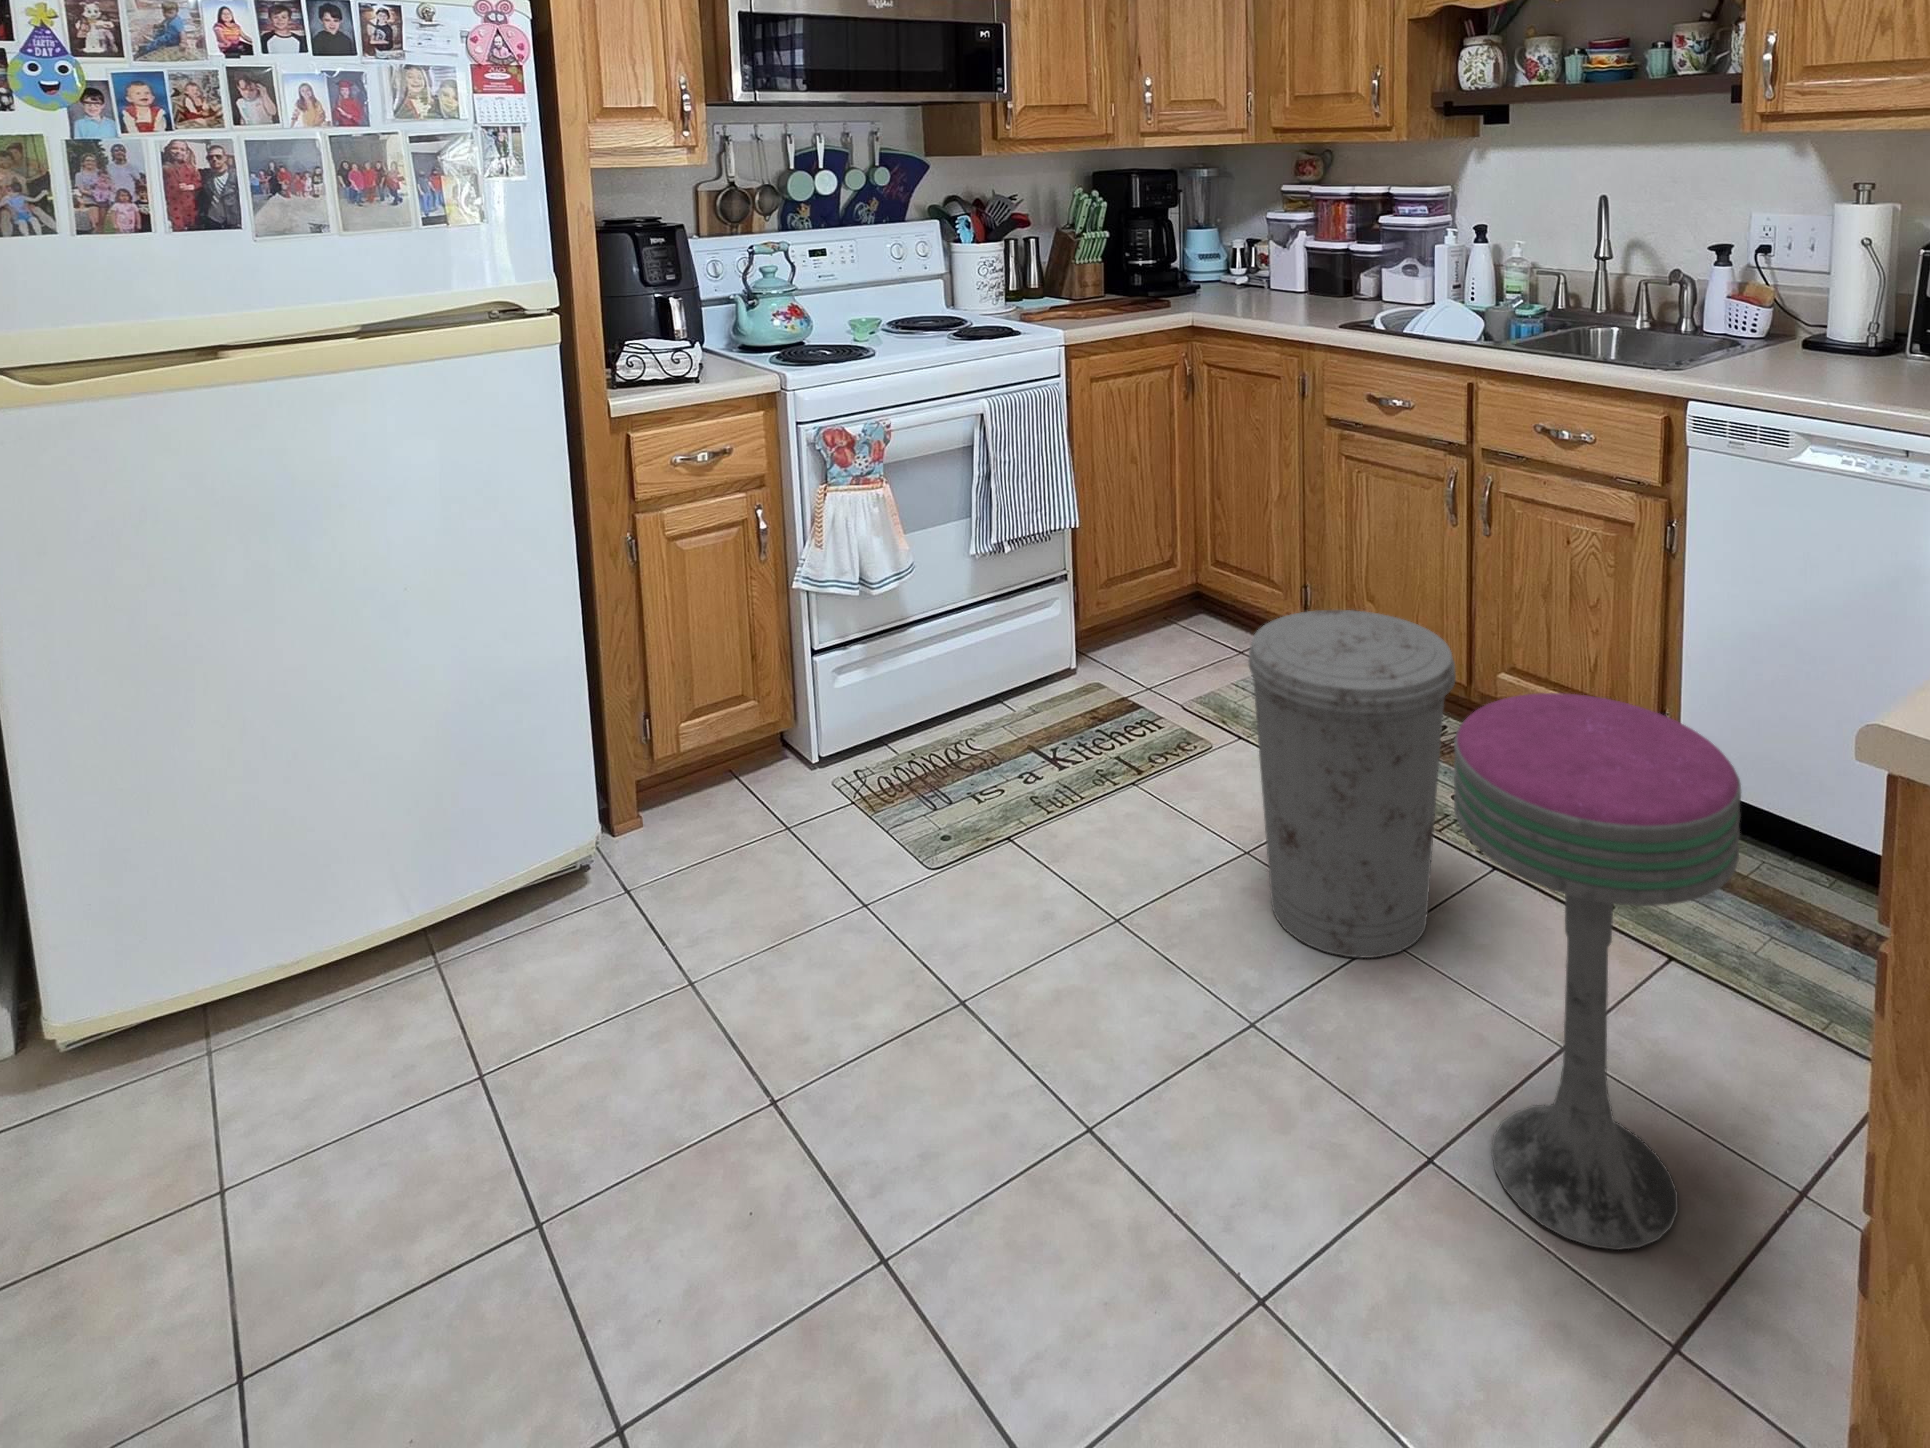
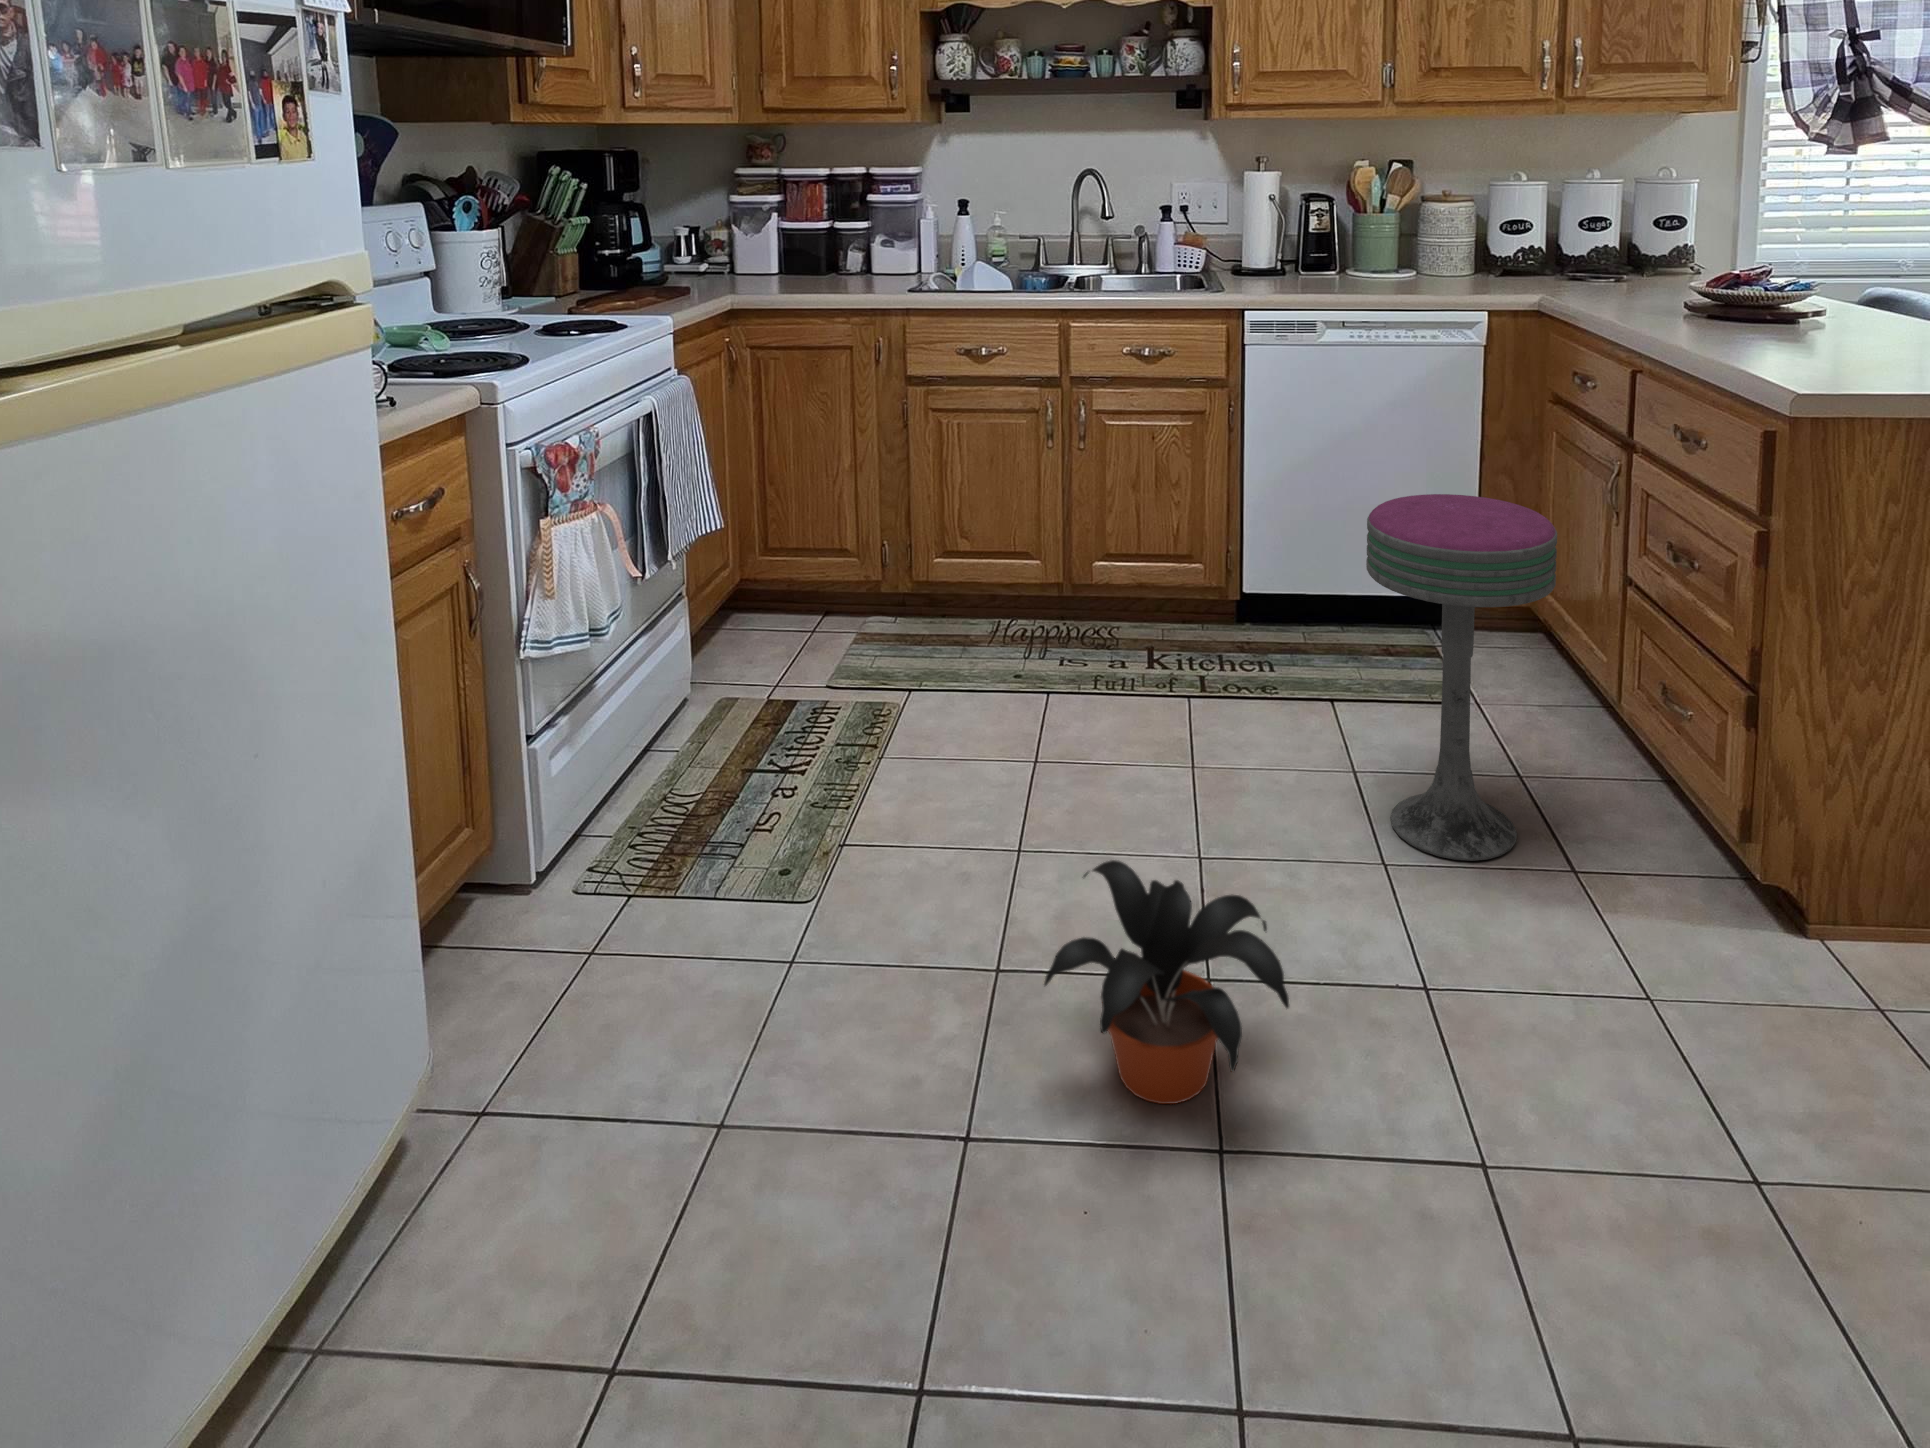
trash can: present [1249,610,1456,958] -> none [1069,511,1242,798]
potted plant: none [807,936,1057,1203] -> present [1044,860,1289,1104]

